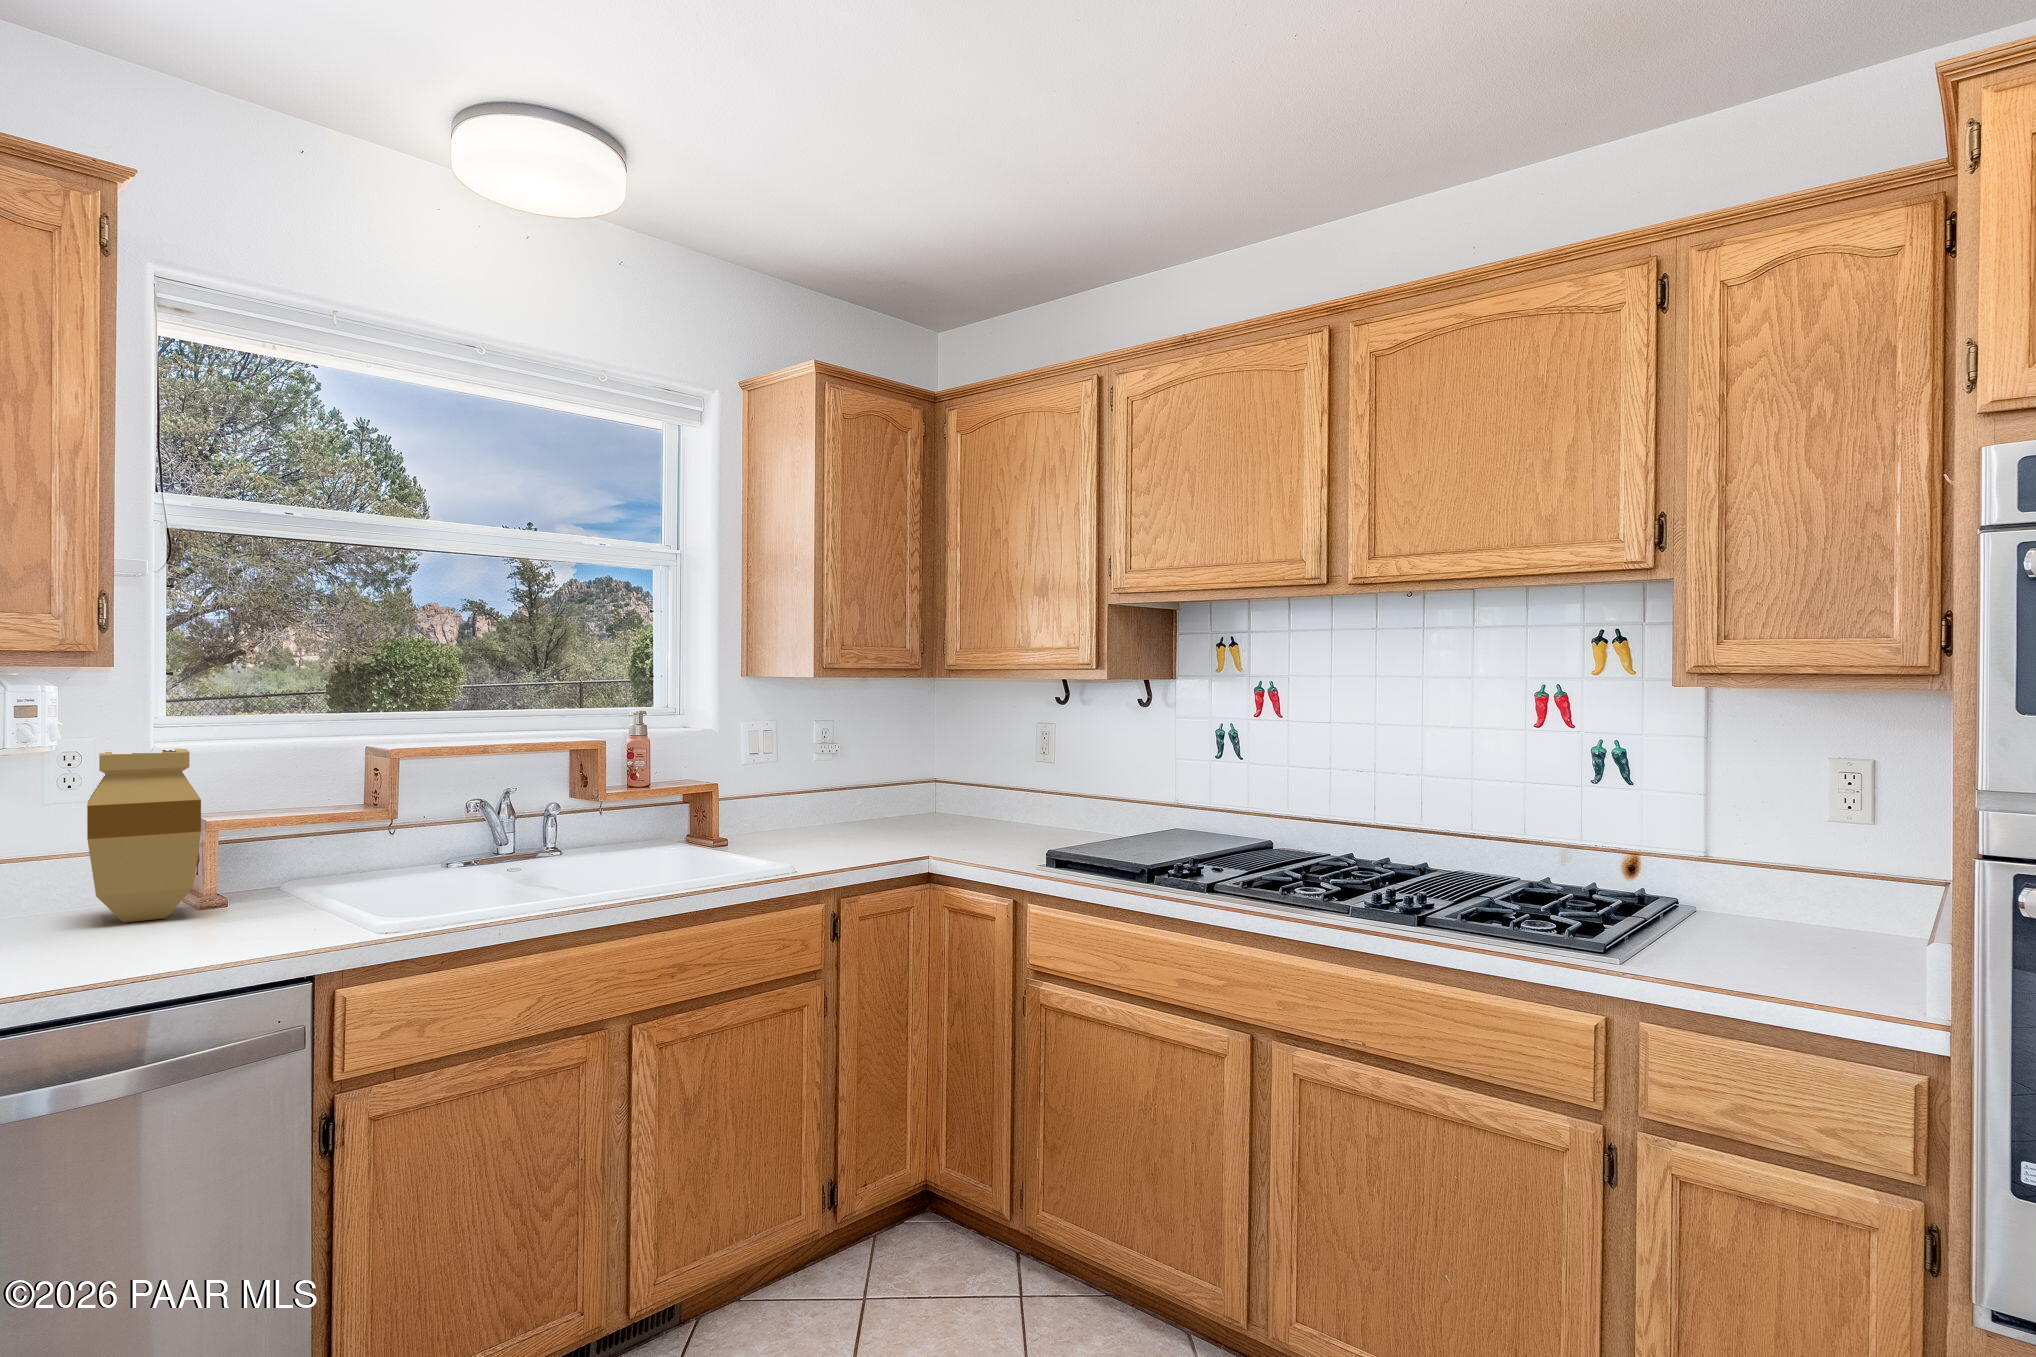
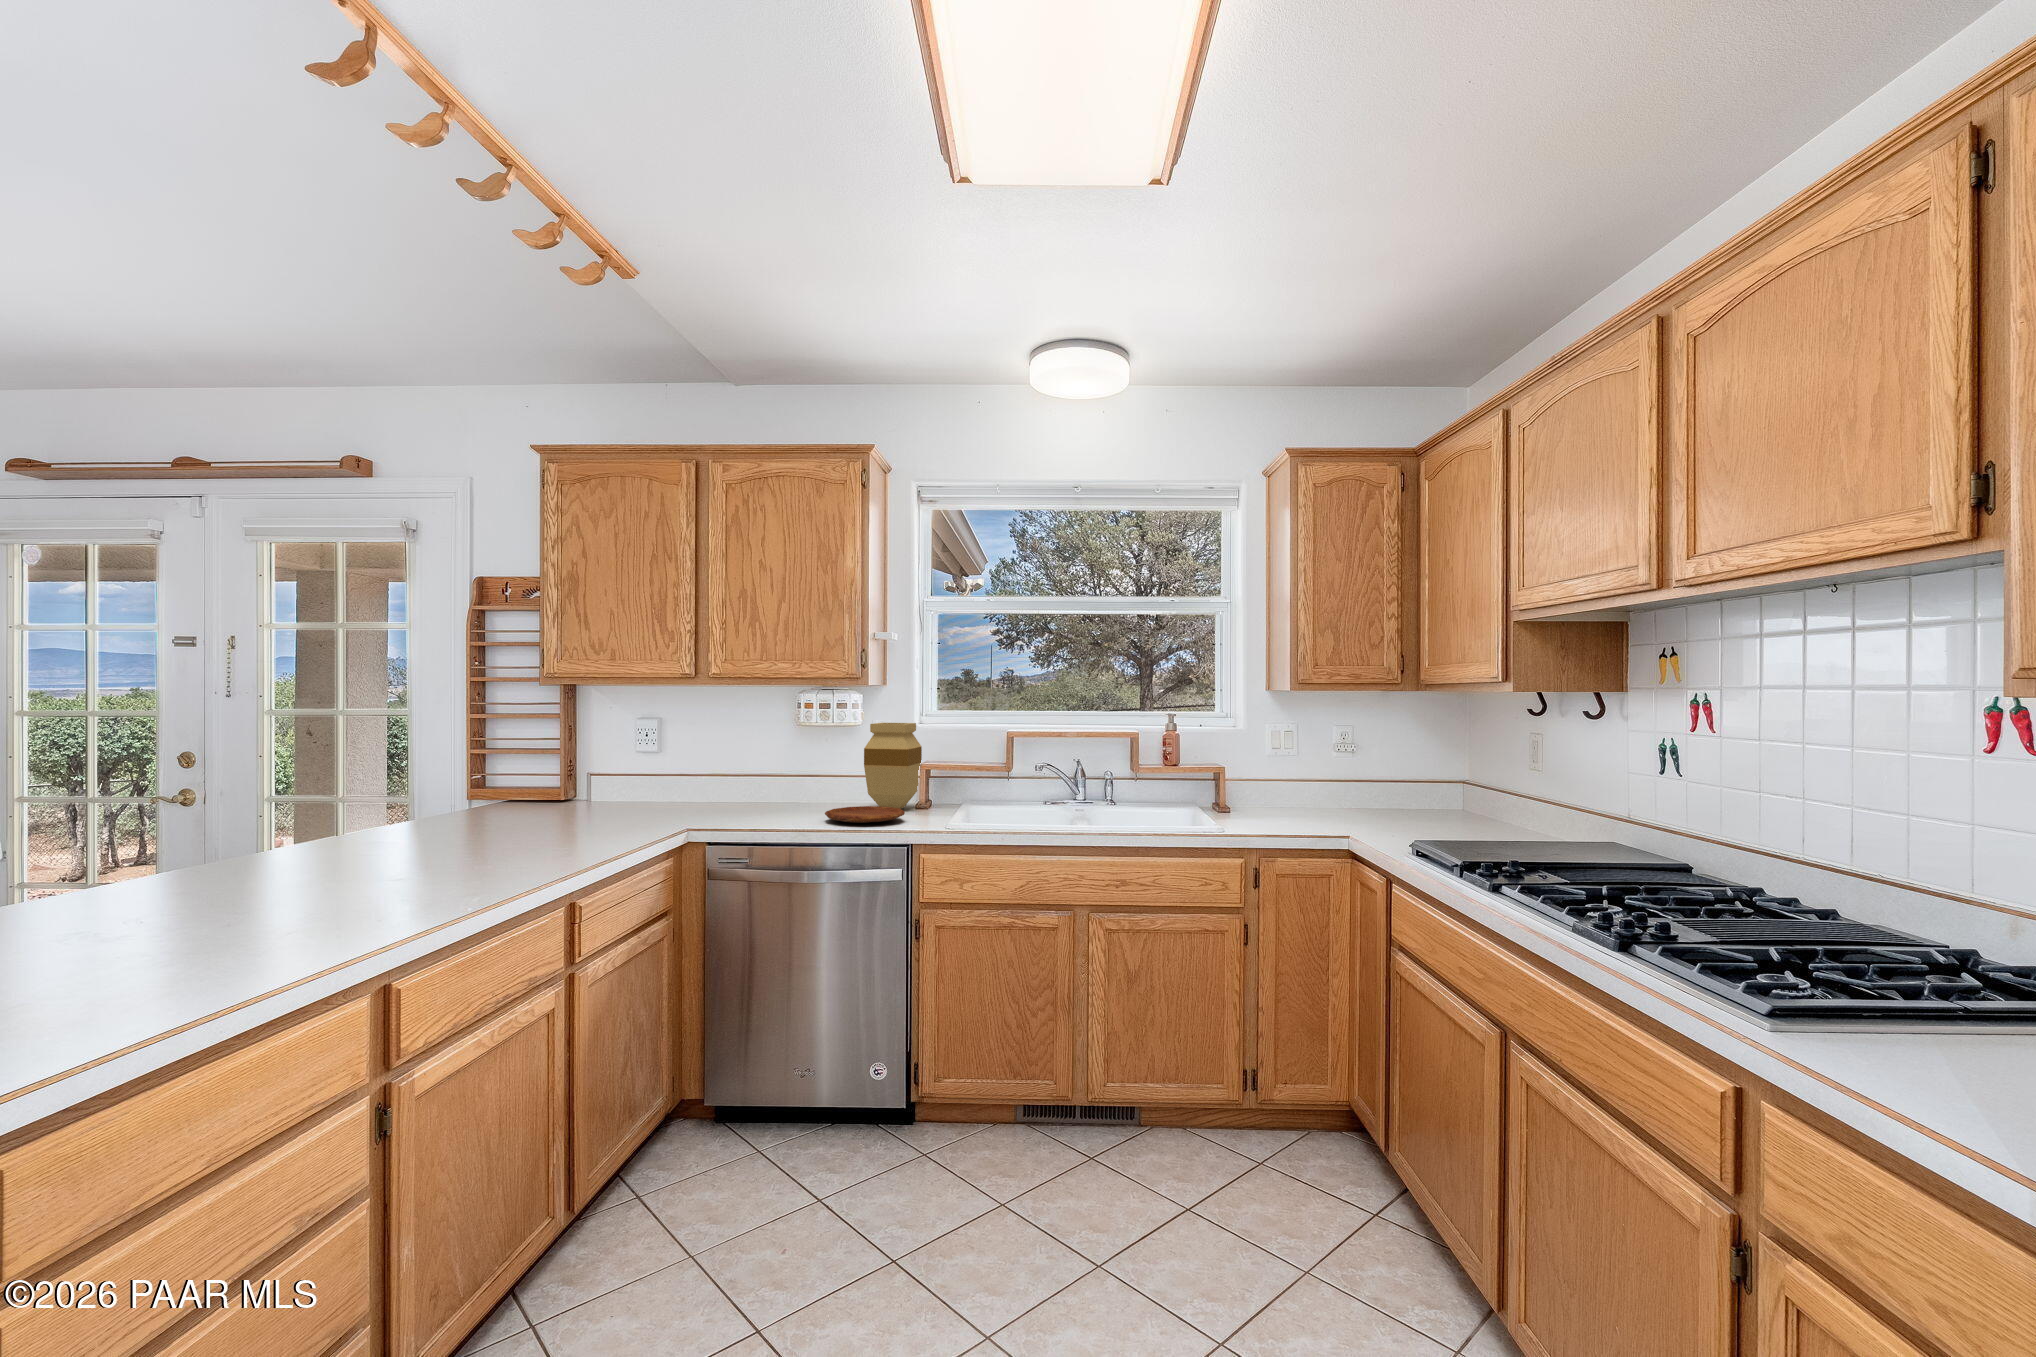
tray: none [69,913,261,957] -> present [825,806,905,823]

